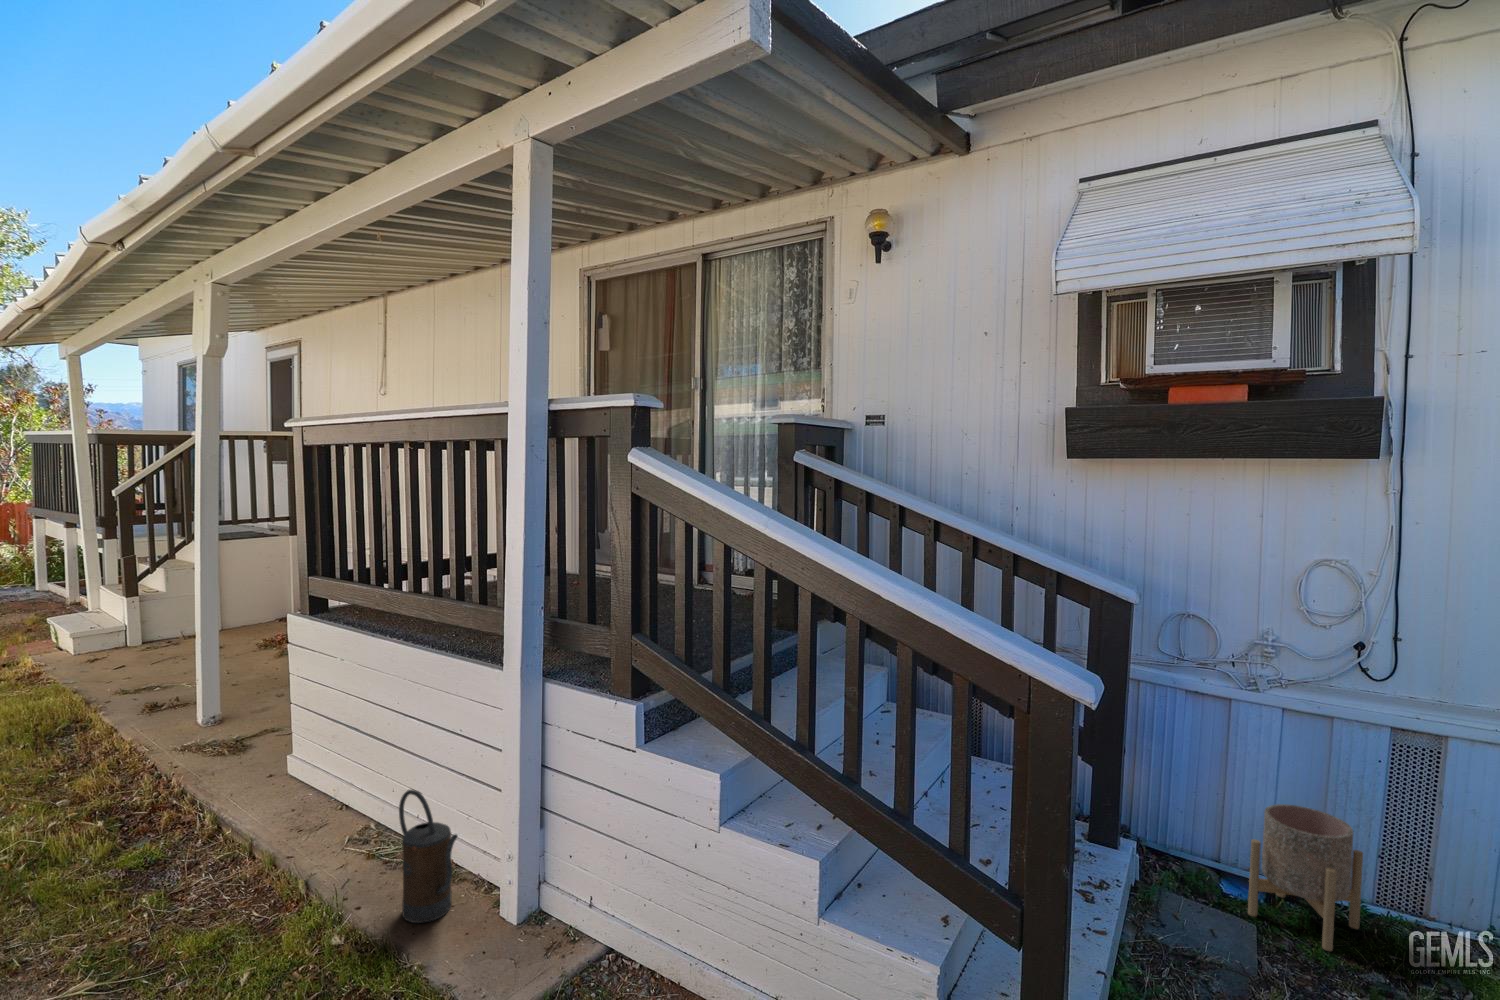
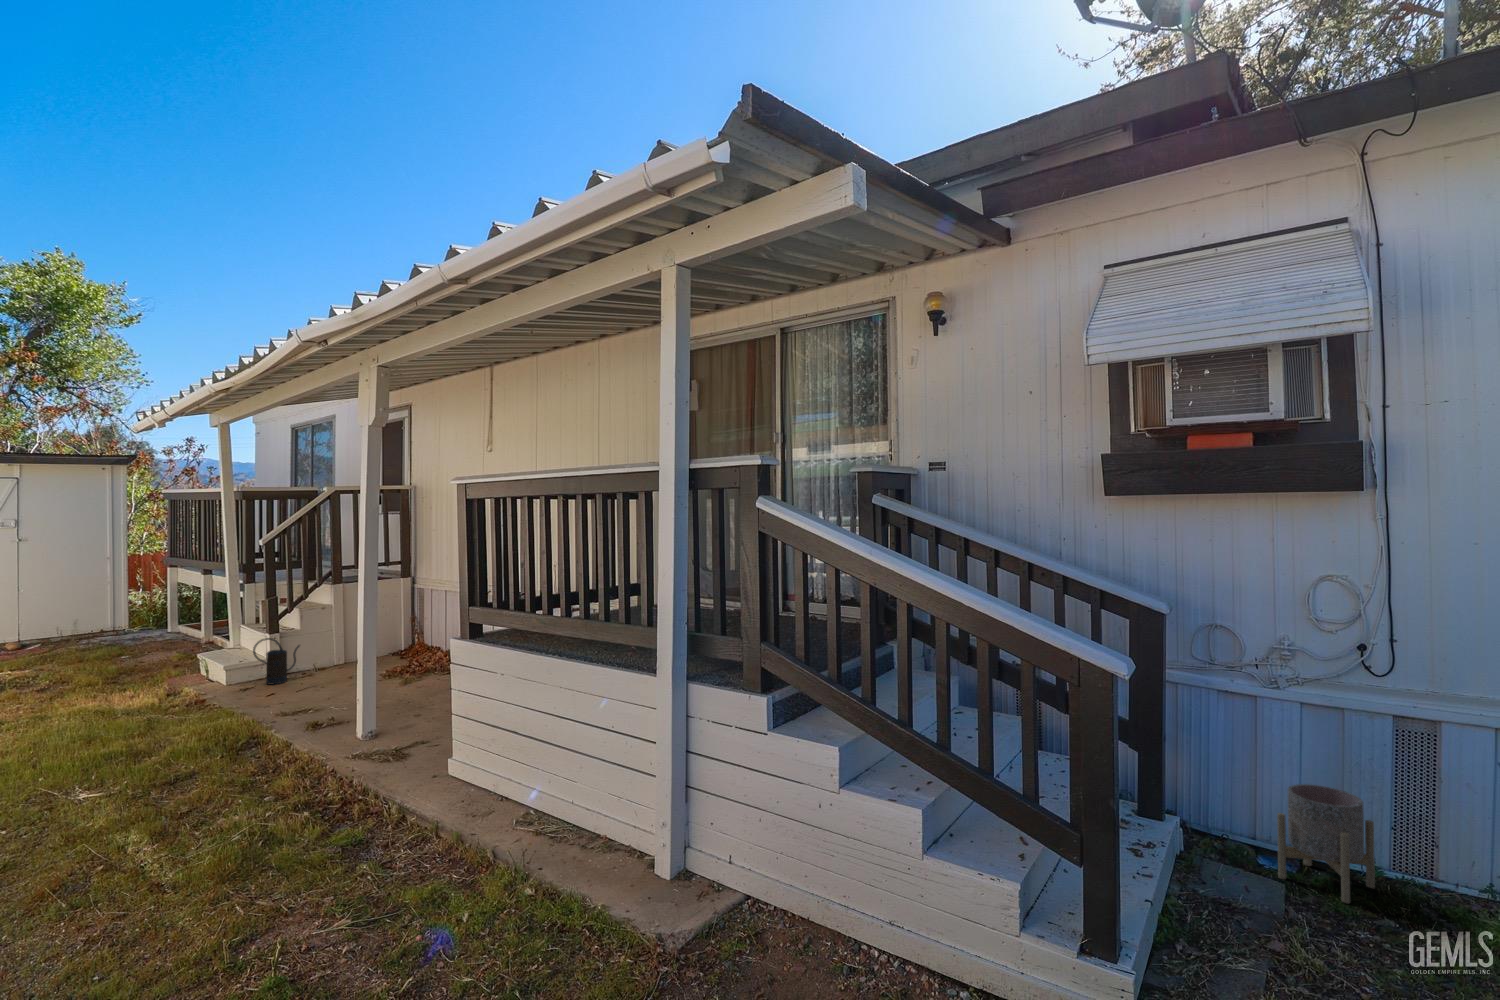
watering can: present [399,790,458,923] -> present [253,638,299,684]

